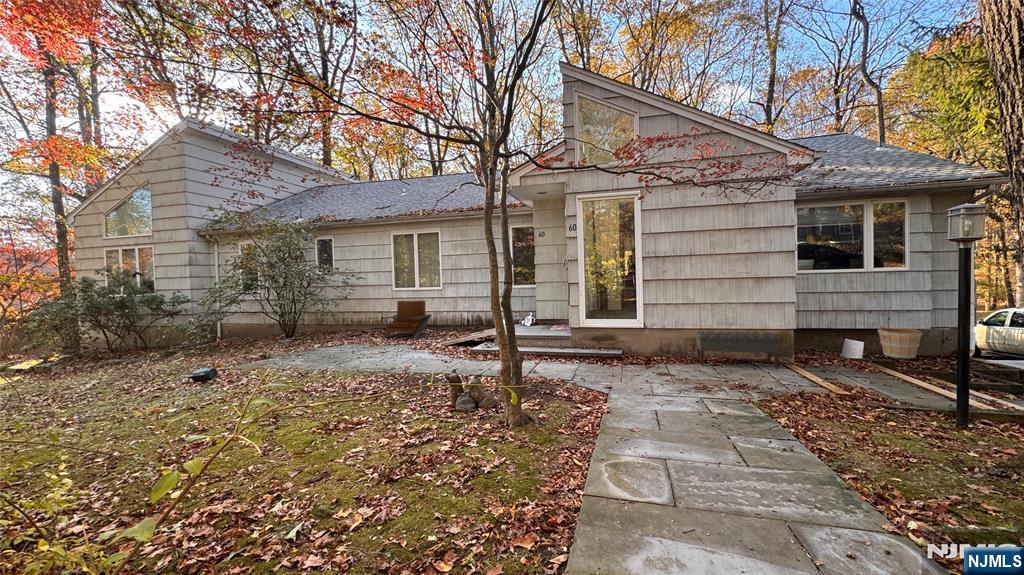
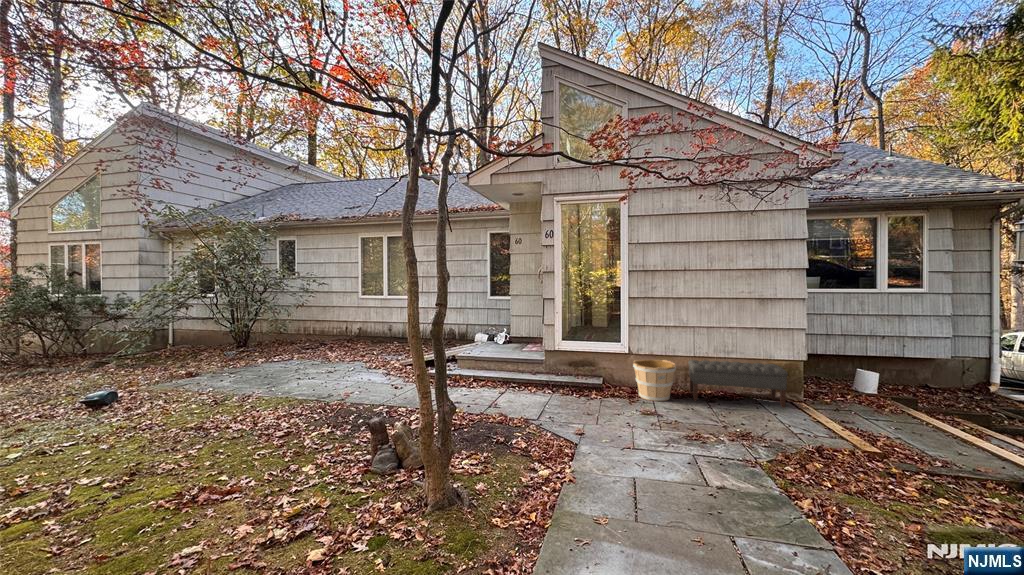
lounge chair: present [382,301,431,339] -> none [340,311,398,355]
wooden bucket: present [878,328,922,359] -> present [633,360,676,401]

